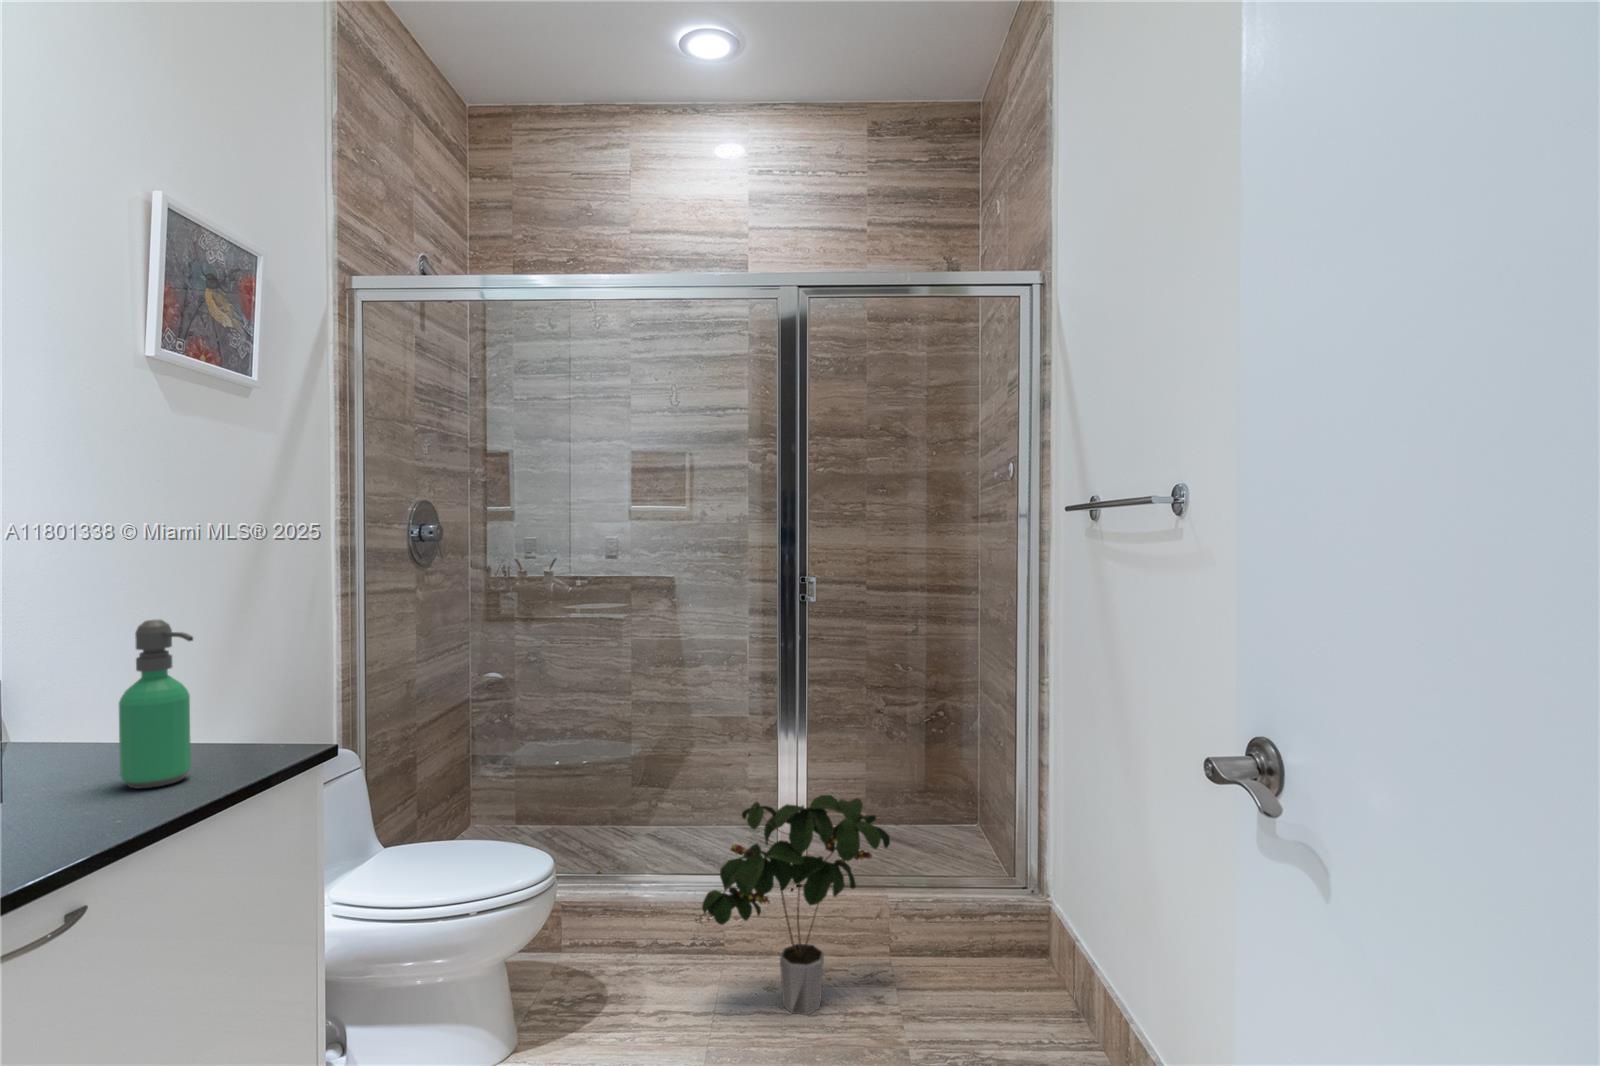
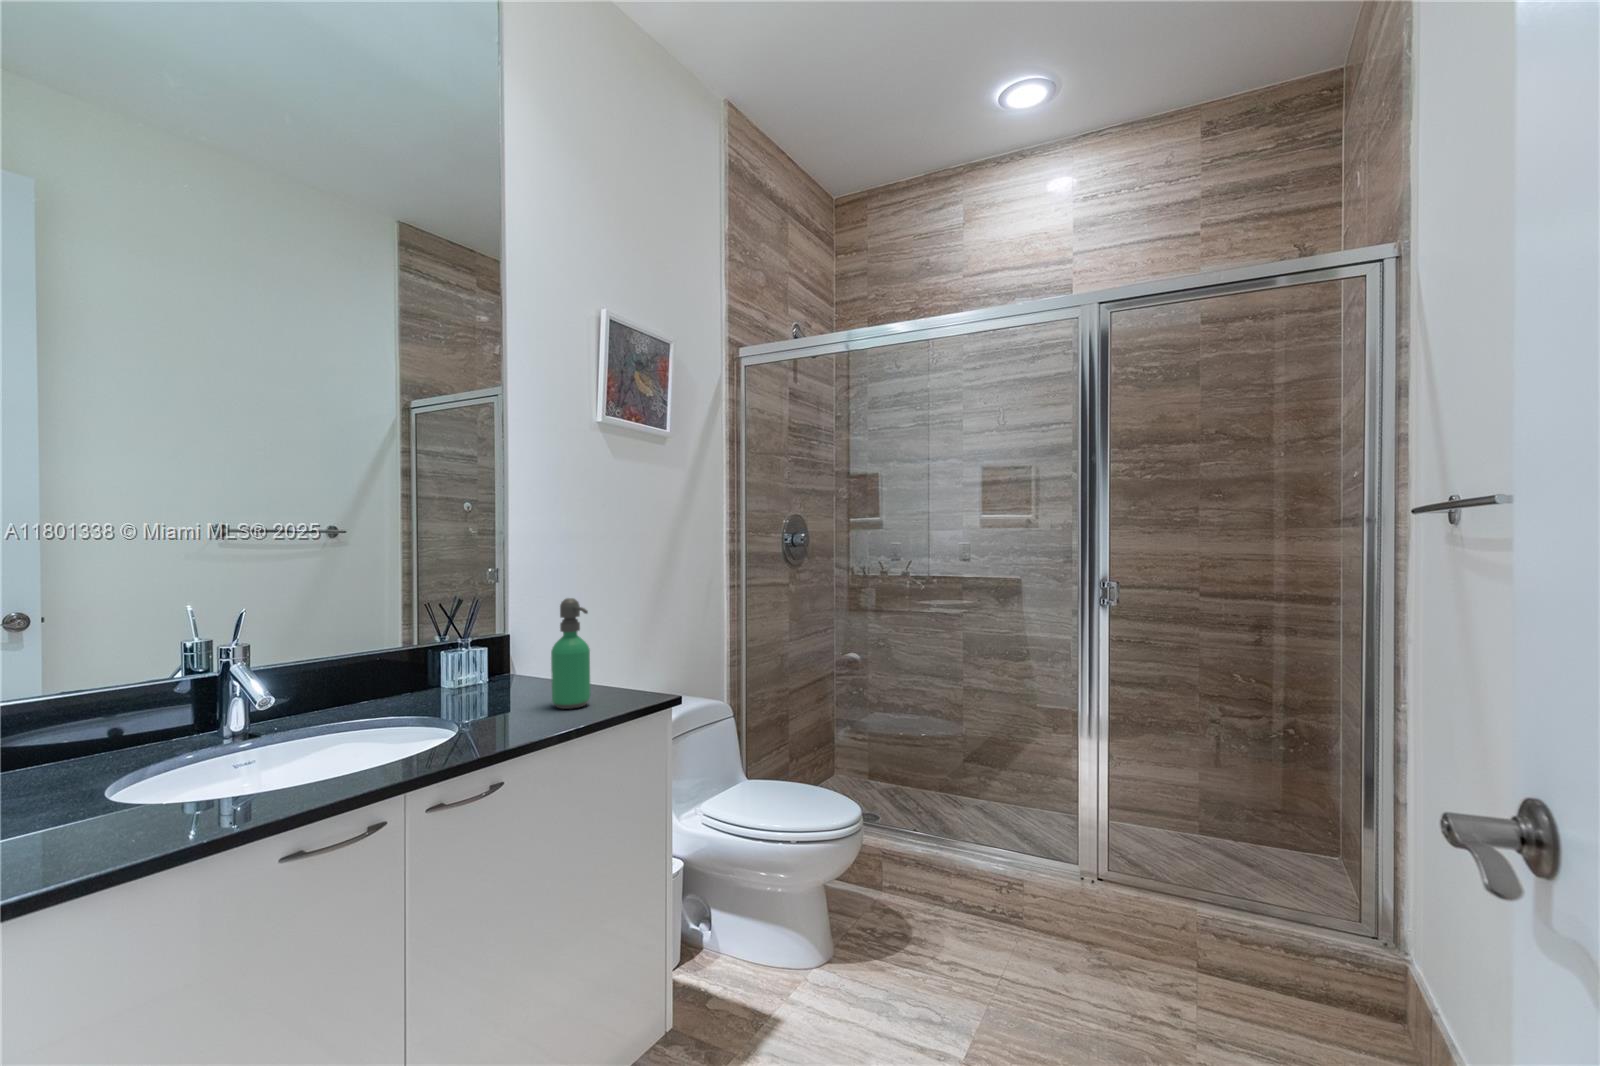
potted plant: present [702,795,890,1014] -> none [990,792,1188,1006]

